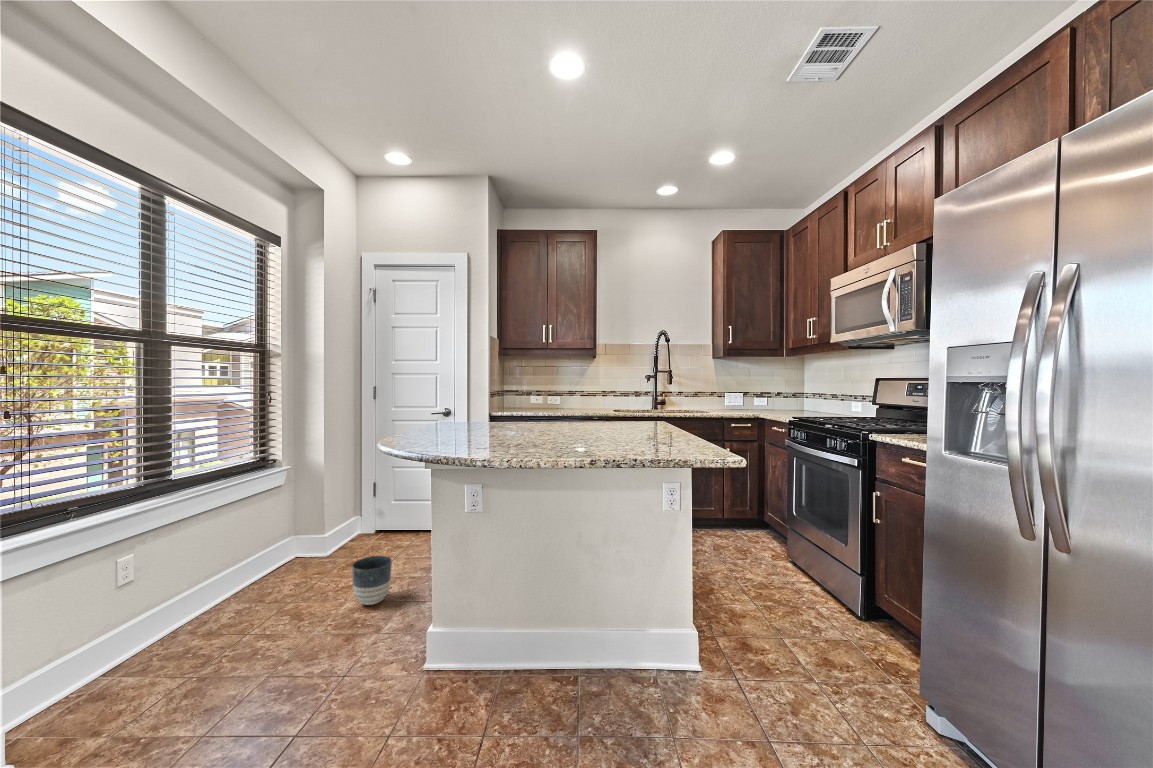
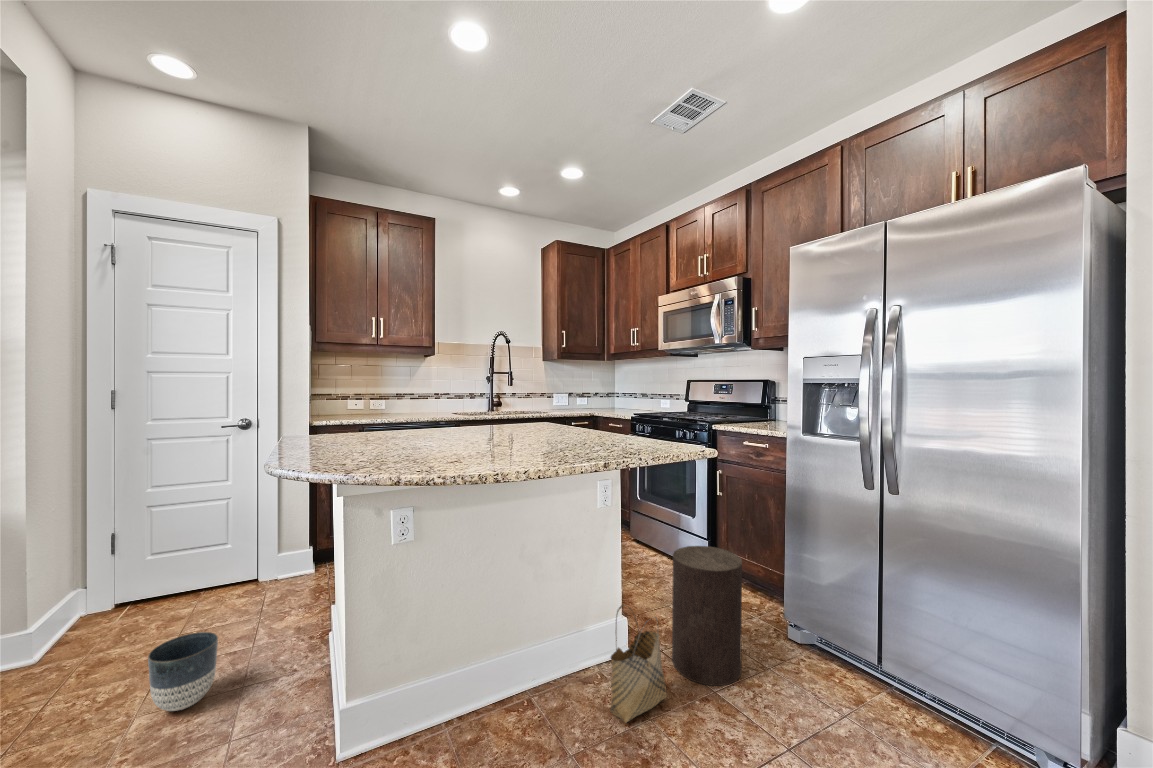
stool: none [740,571,826,740] -> present [672,546,742,686]
woven basket: none [636,612,706,729] -> present [610,605,667,723]

